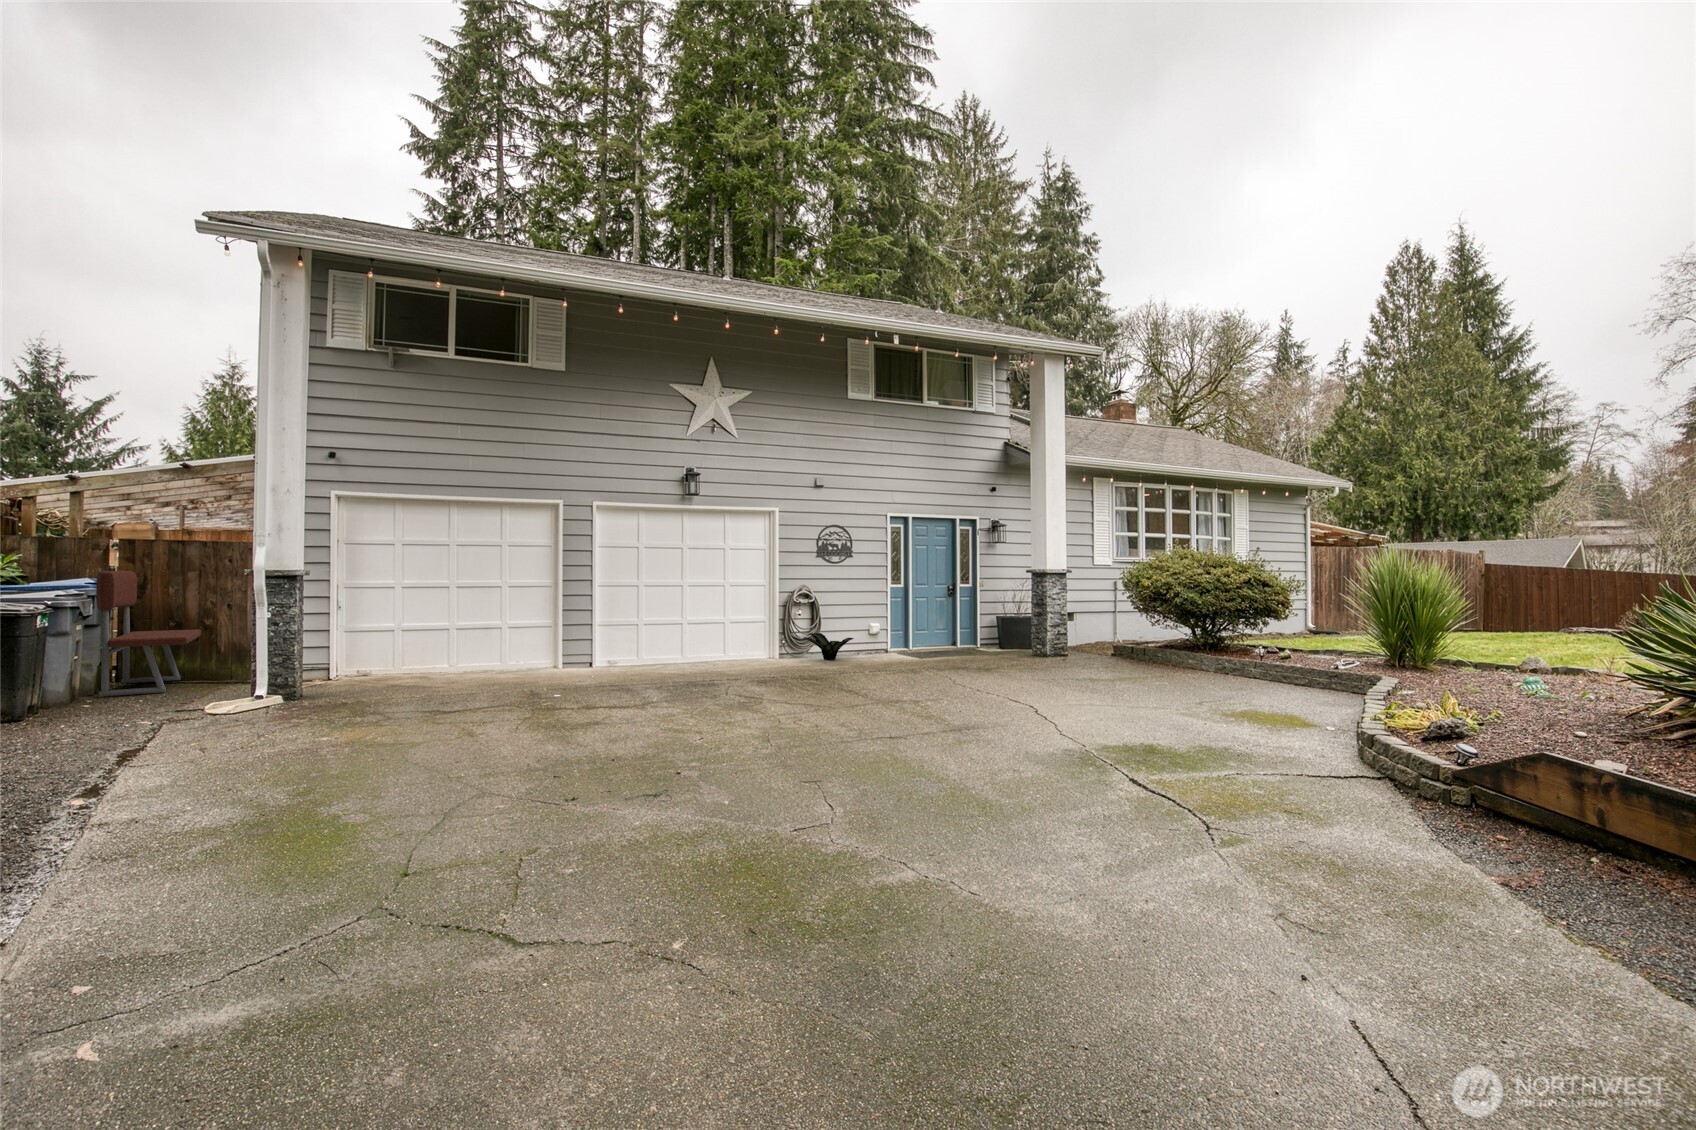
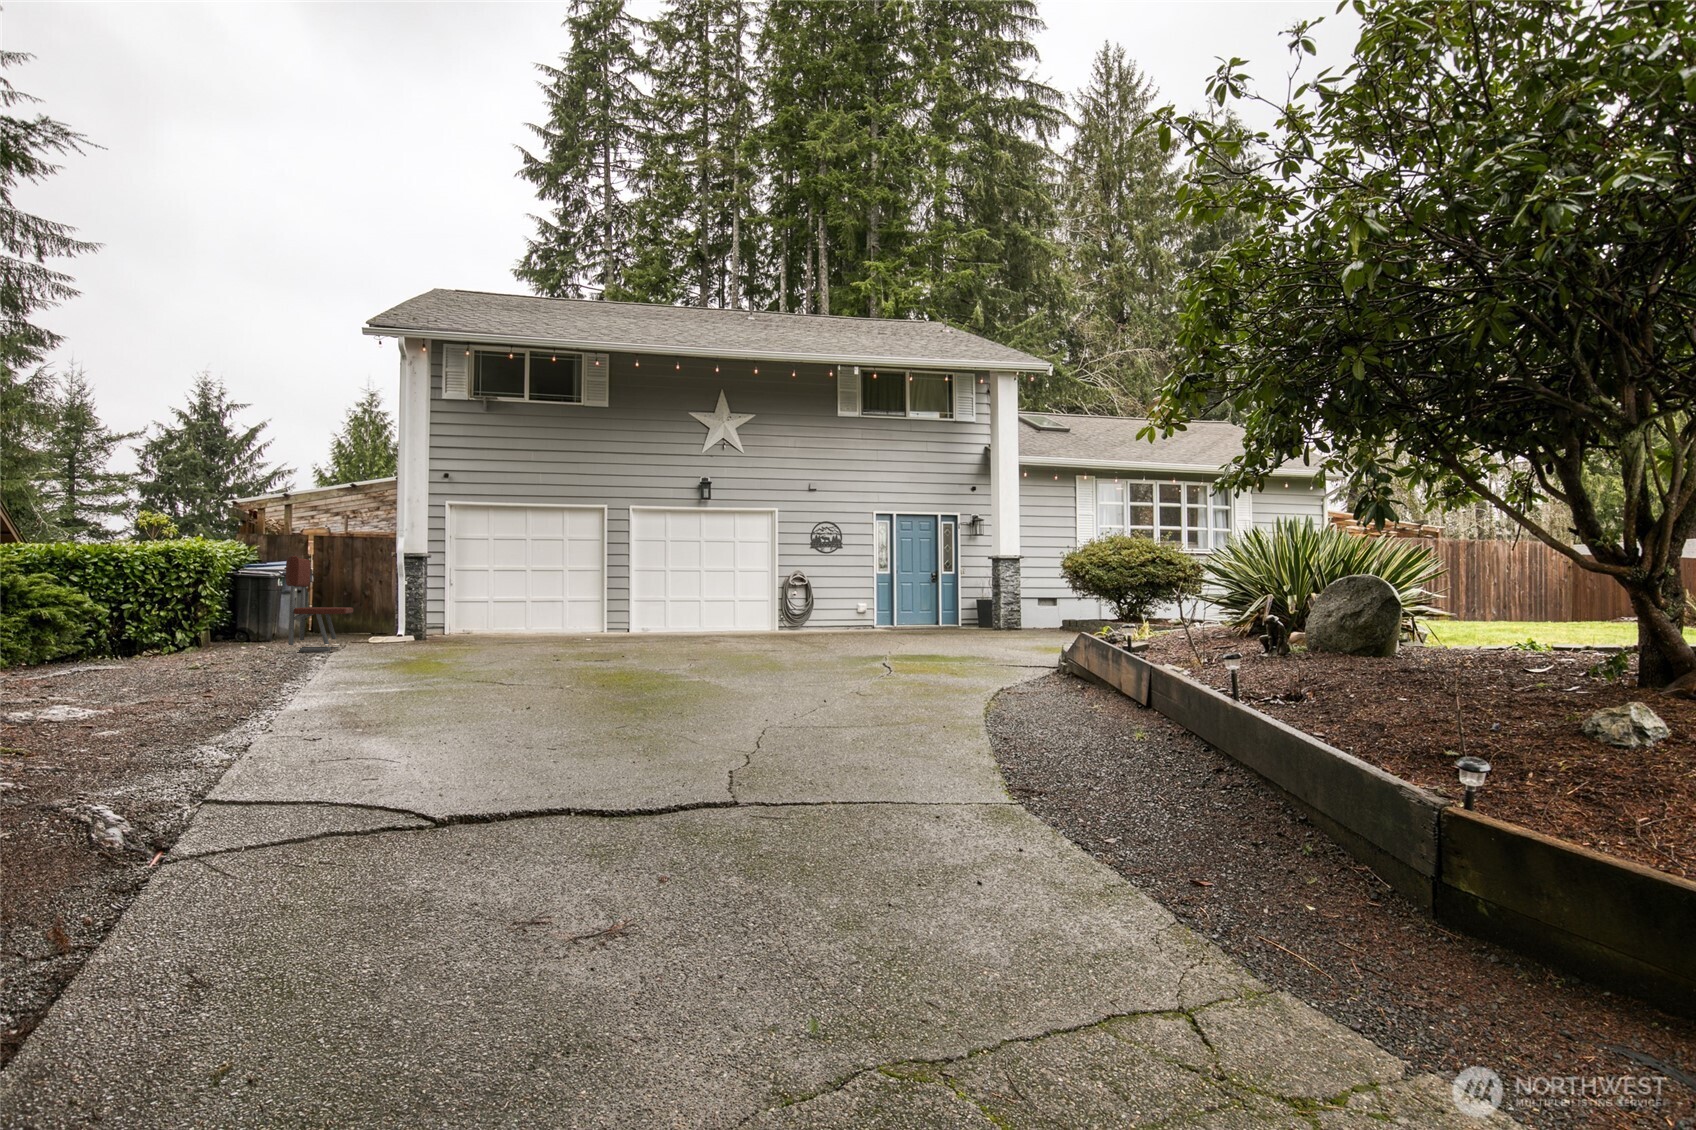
potted plant: present [803,633,854,660] -> none [849,624,903,648]

